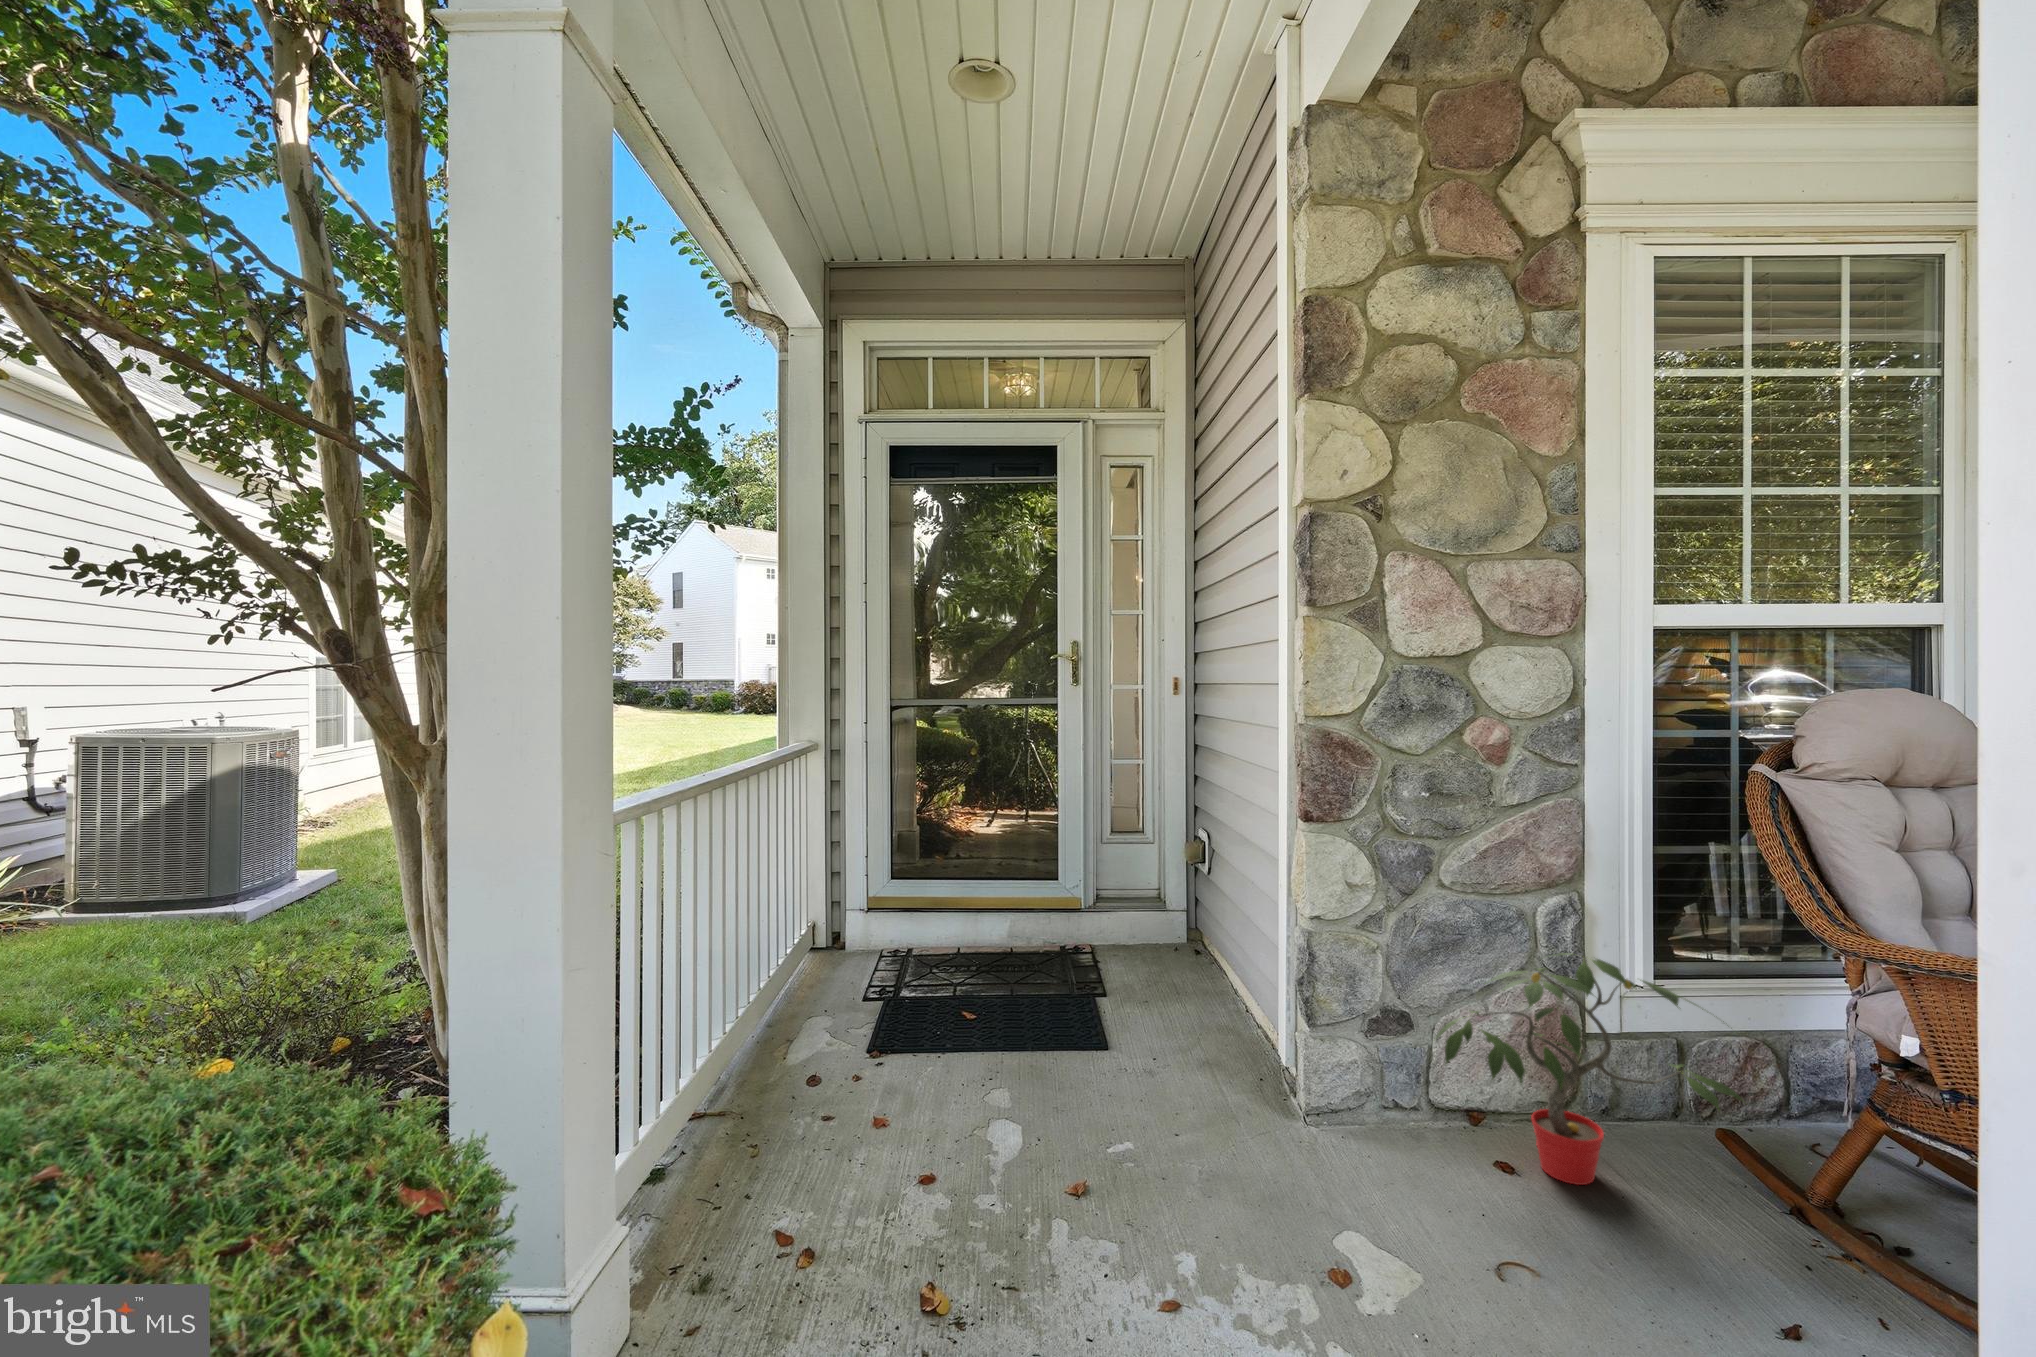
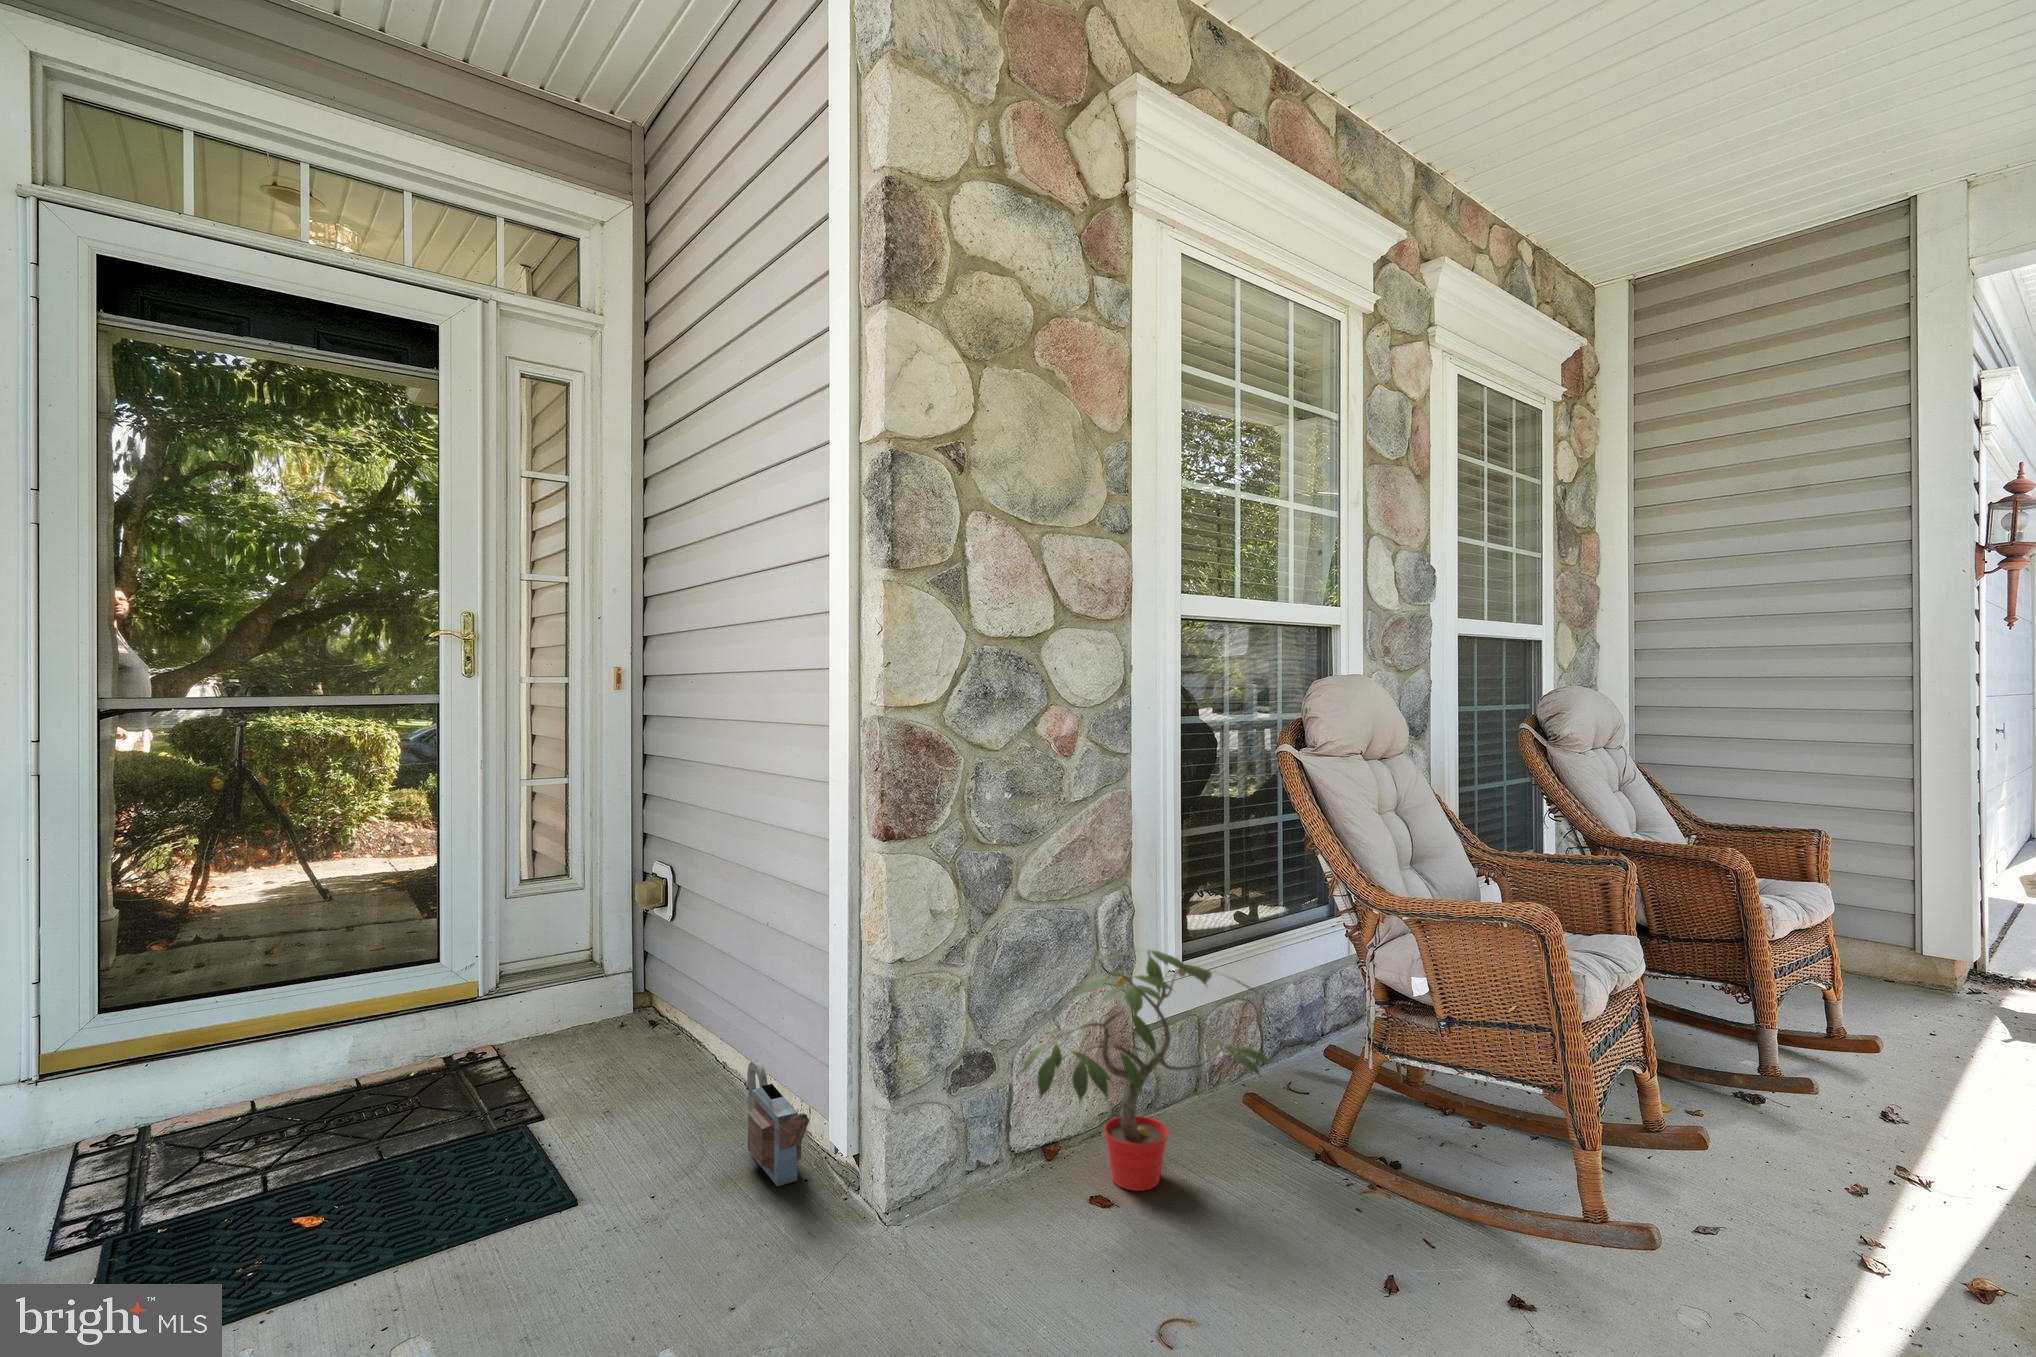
watering can: none [1225,983,1261,1080] -> present [747,1060,809,1186]

